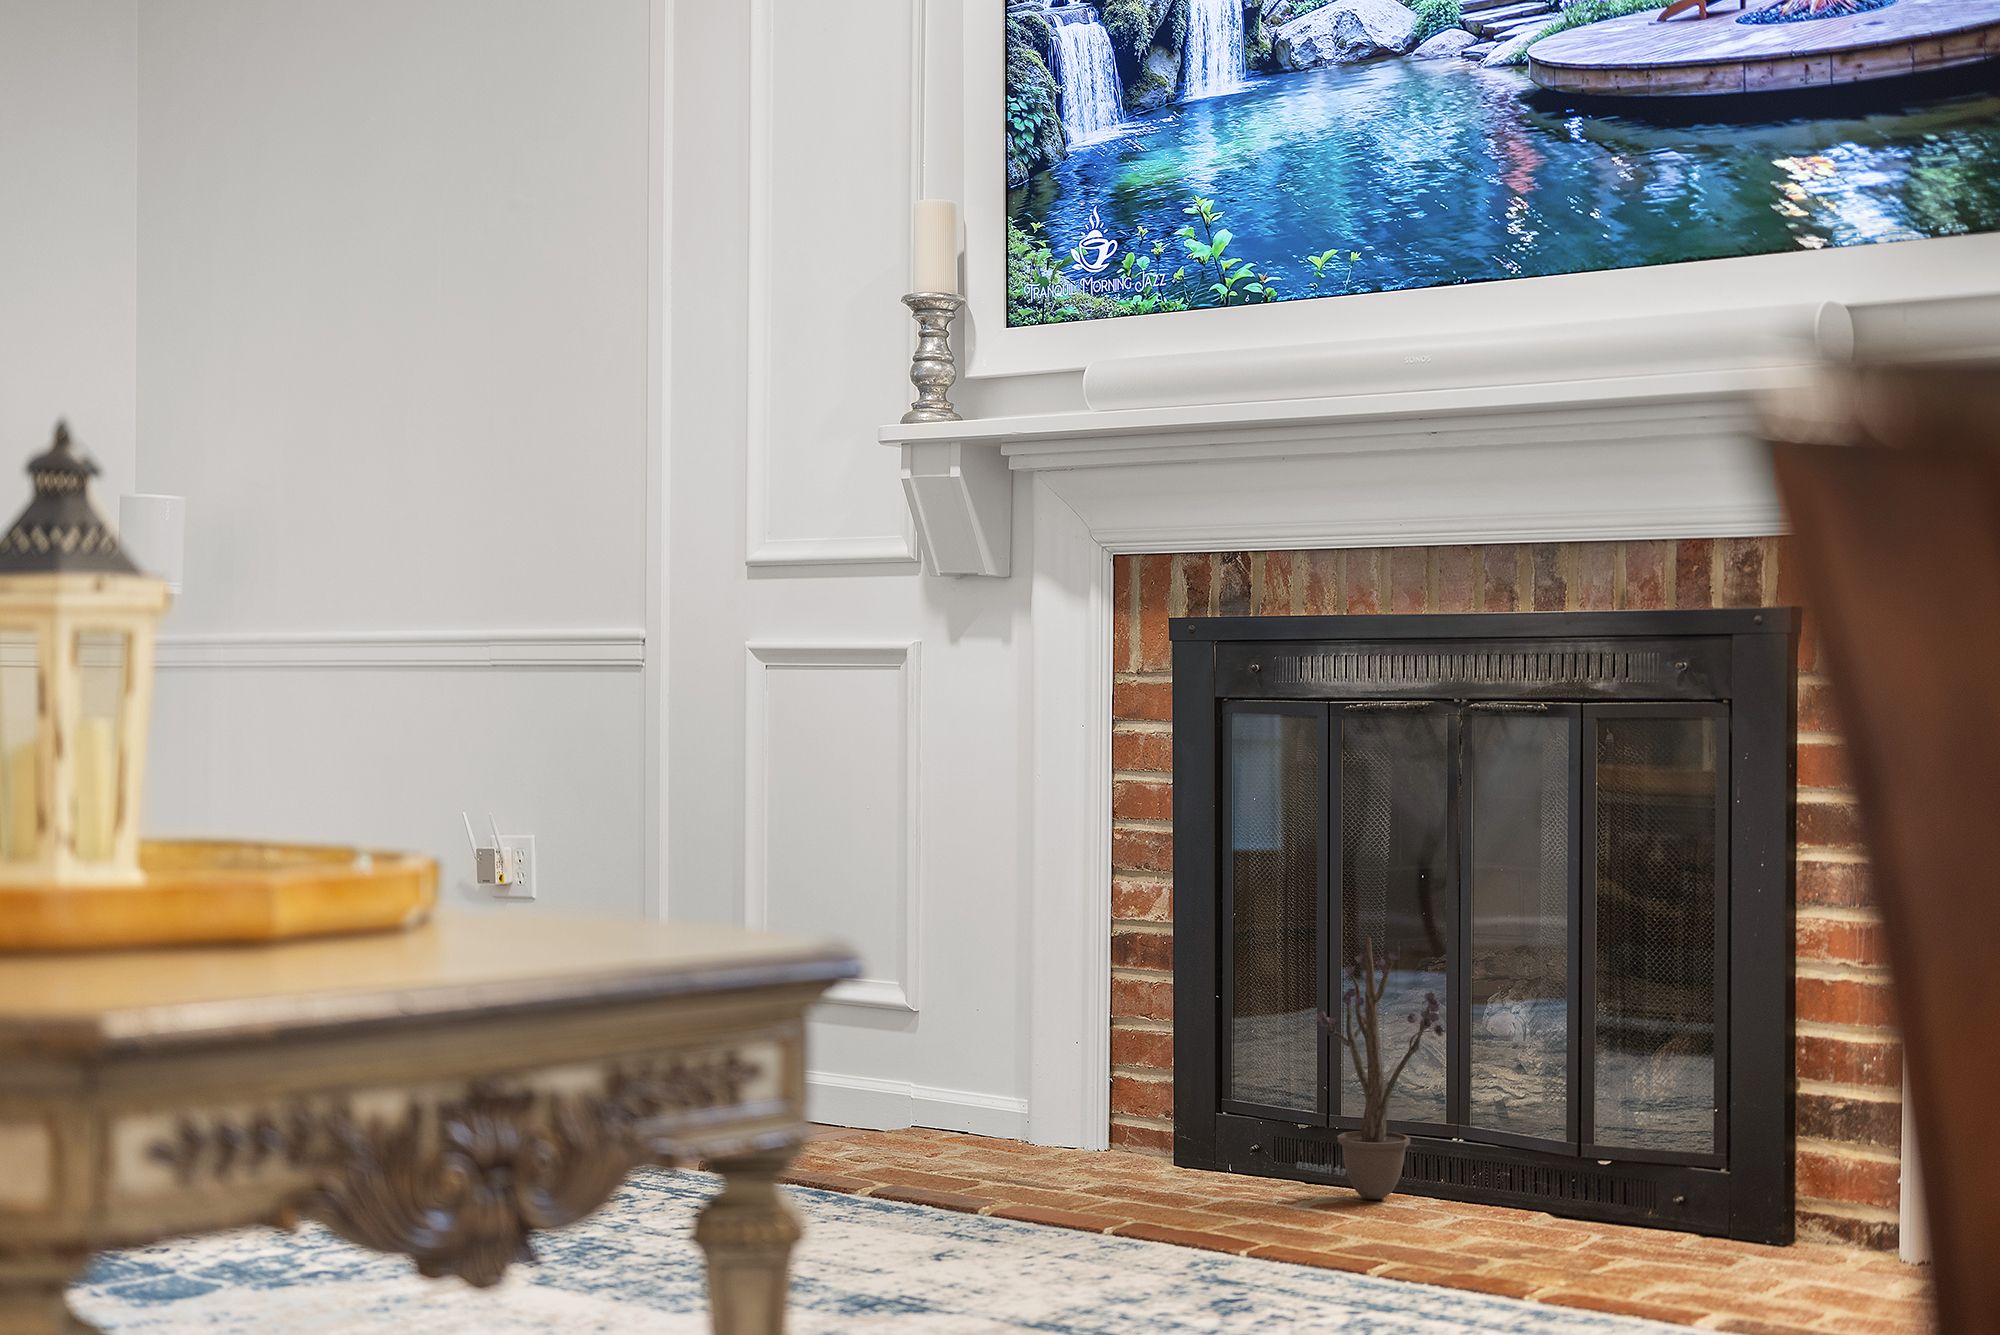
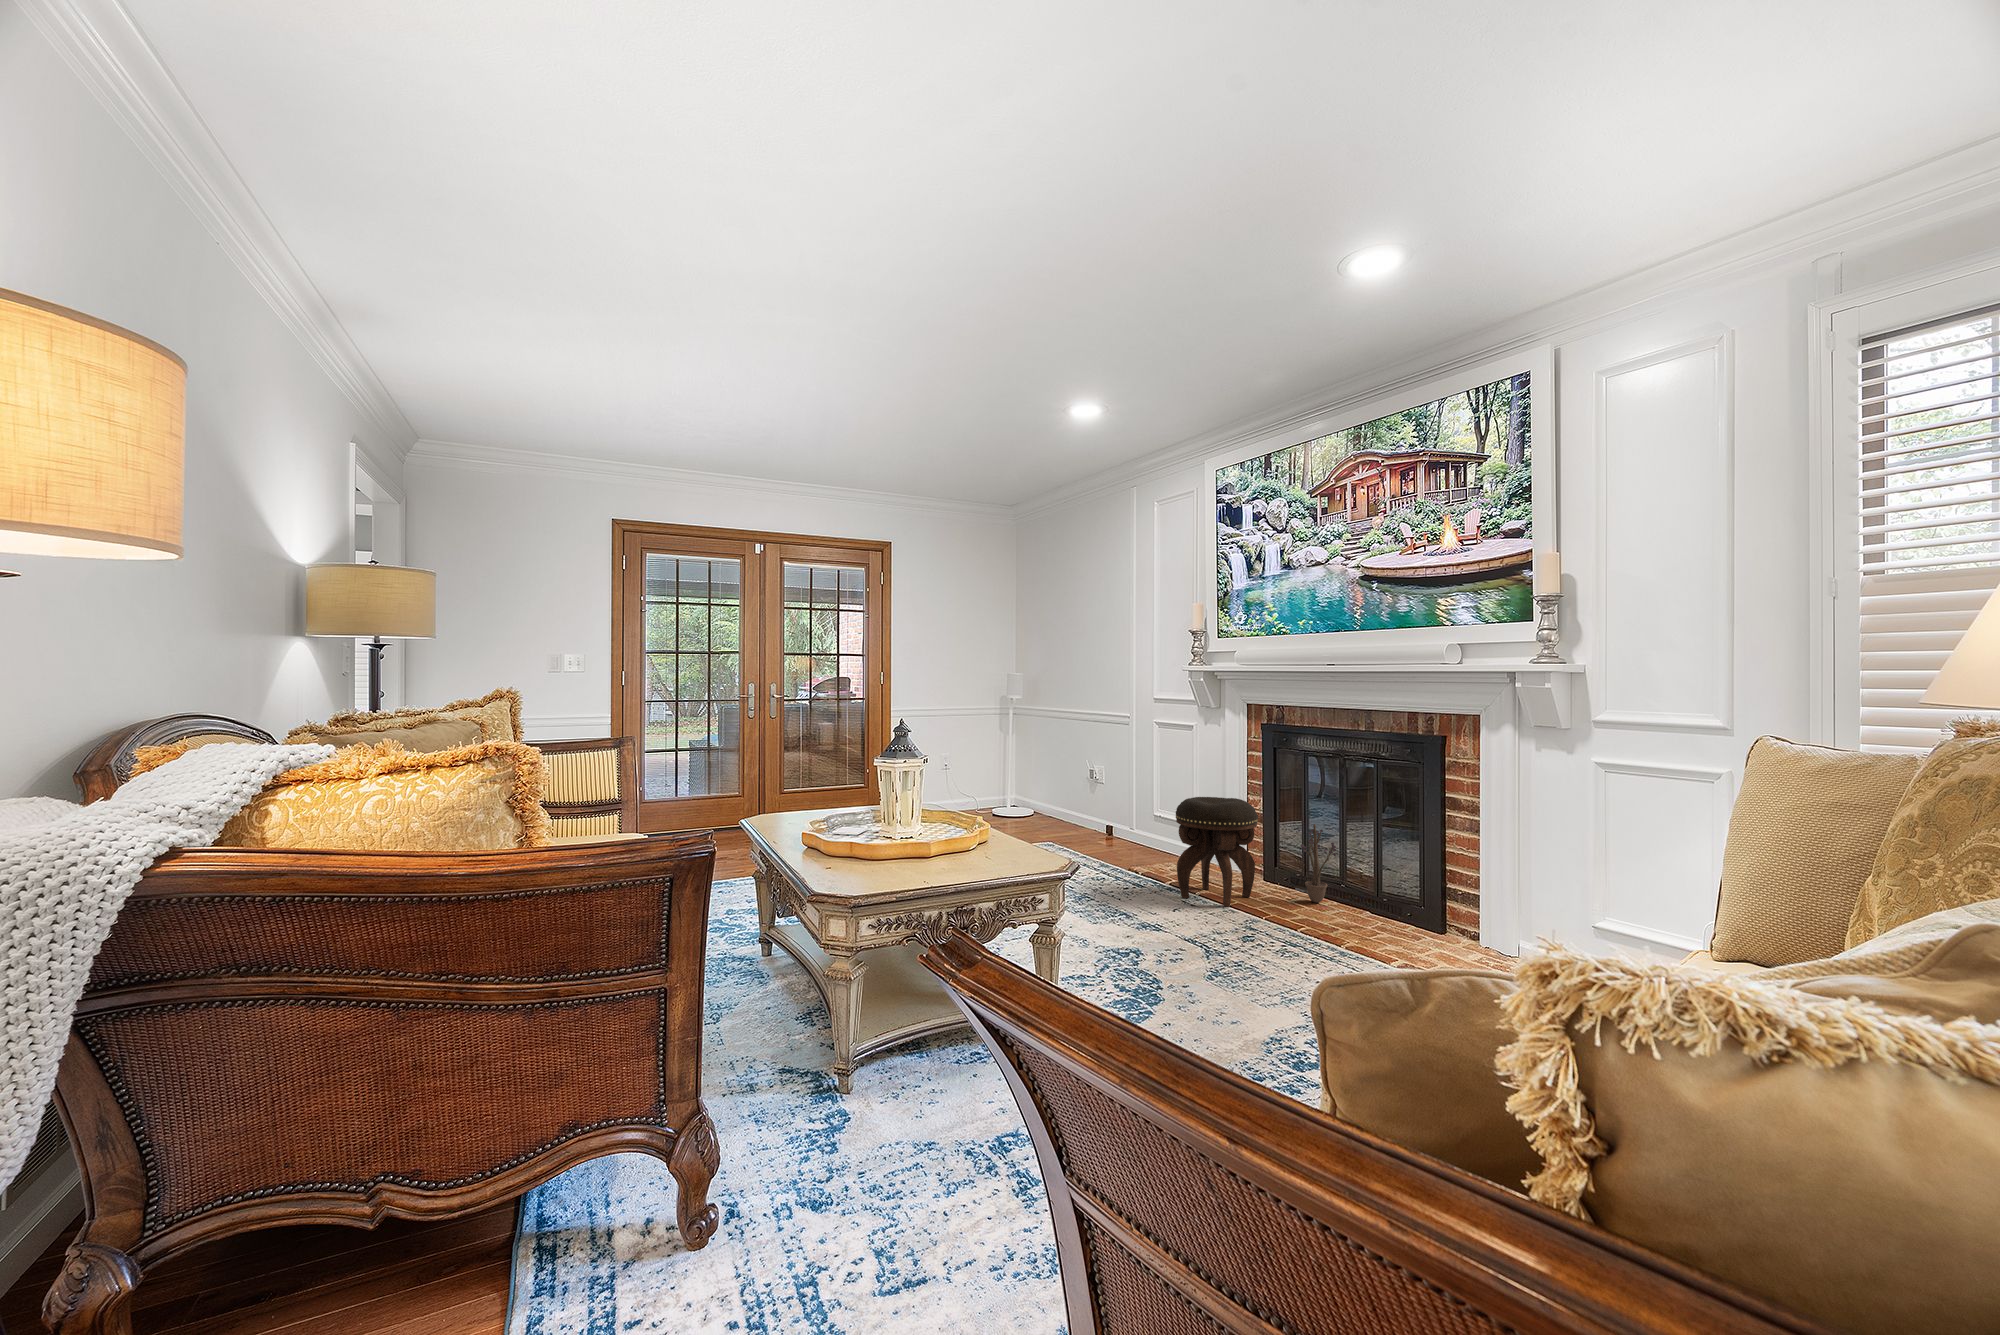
footstool: none [913,864,1194,1234] -> present [1176,797,1258,907]

